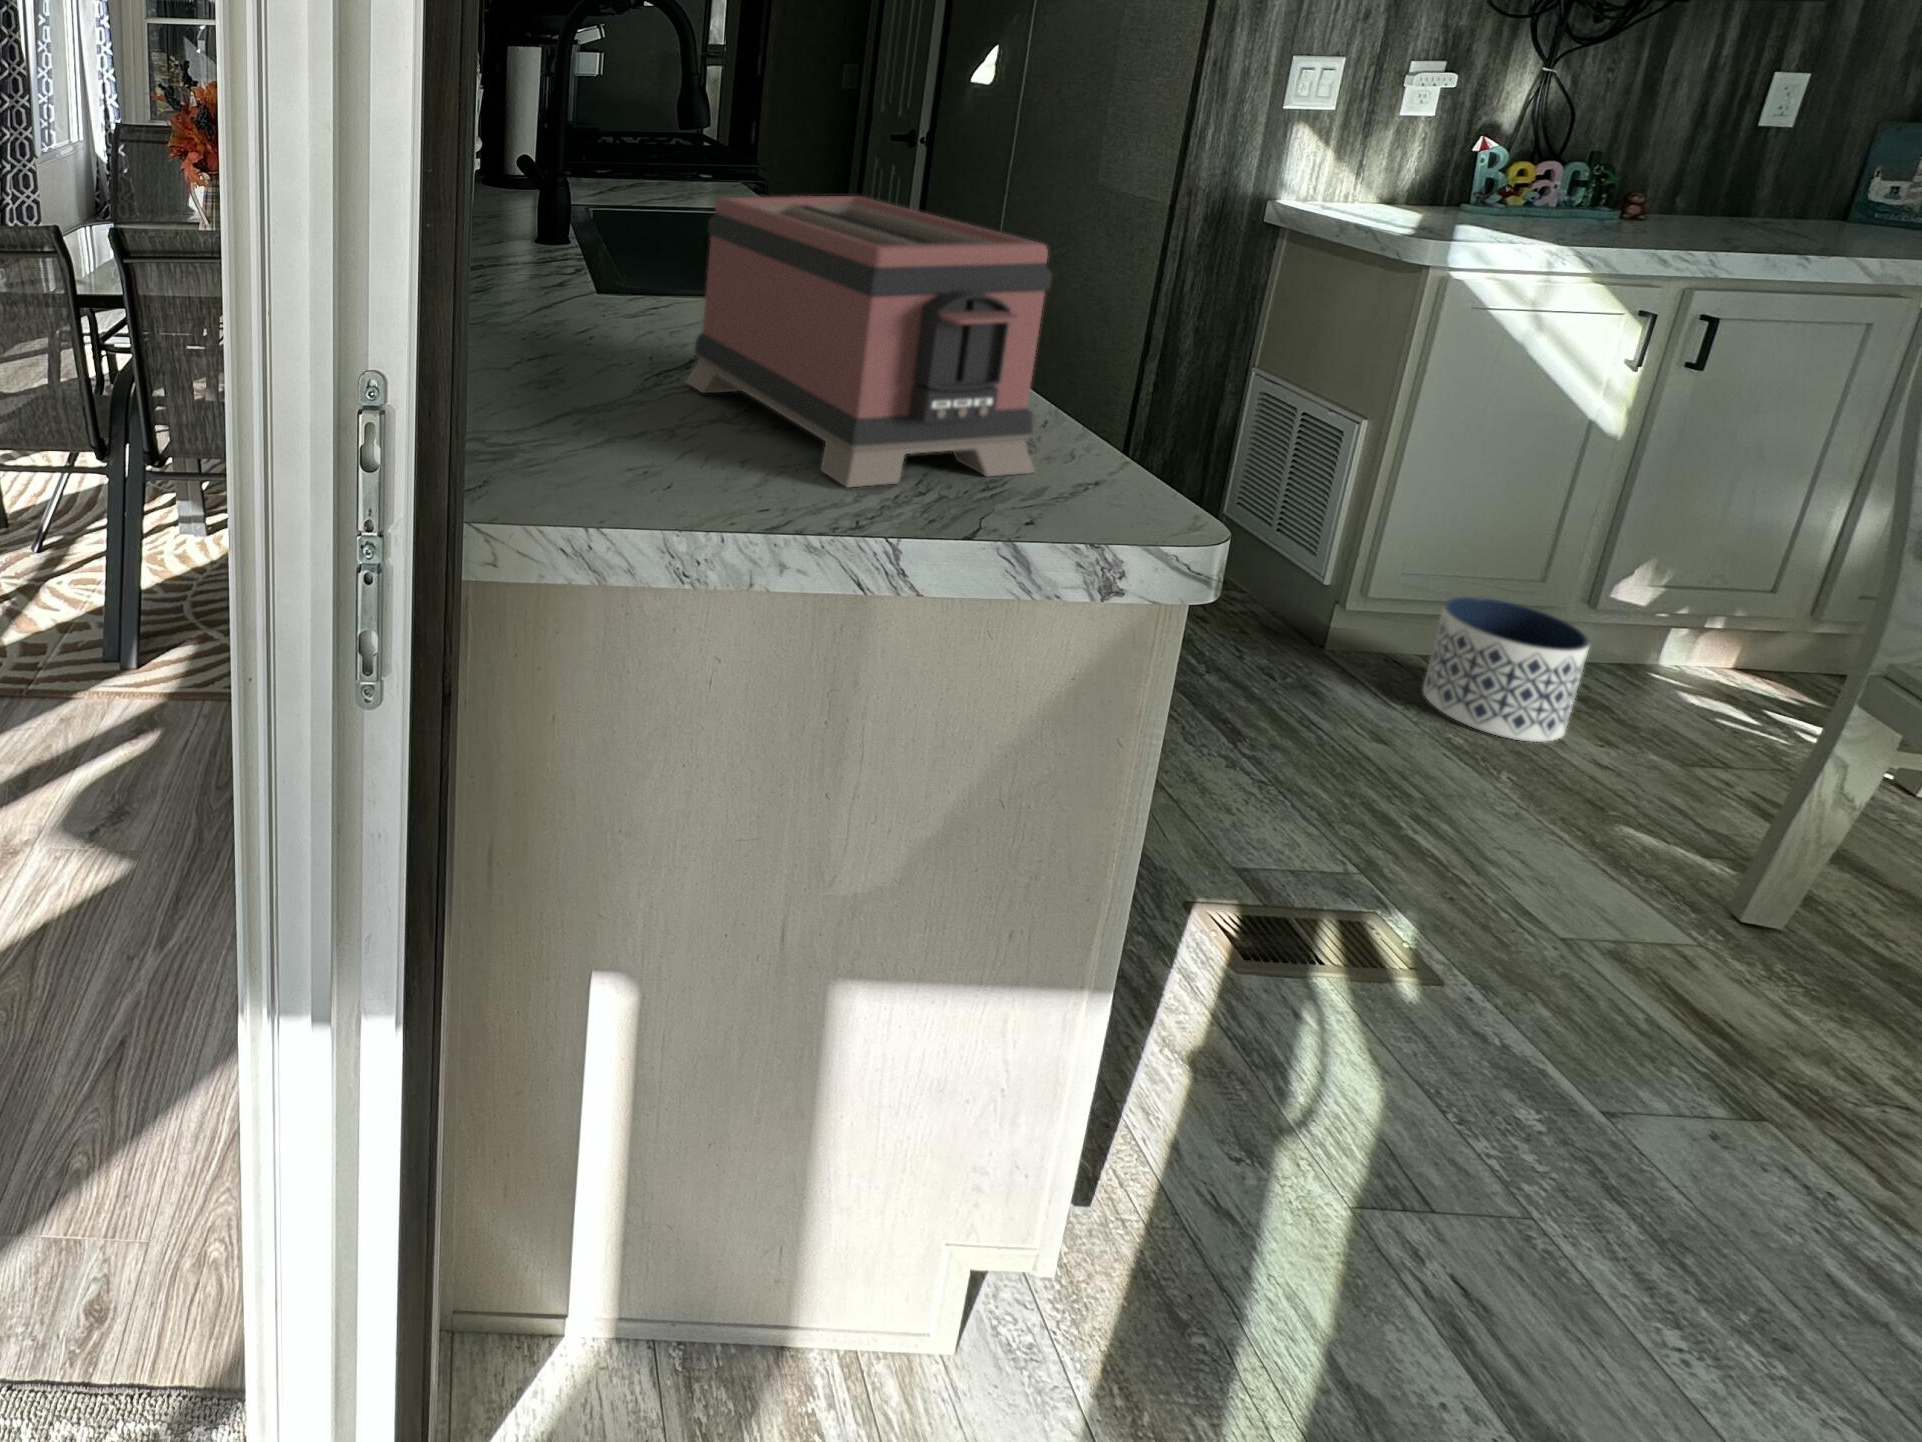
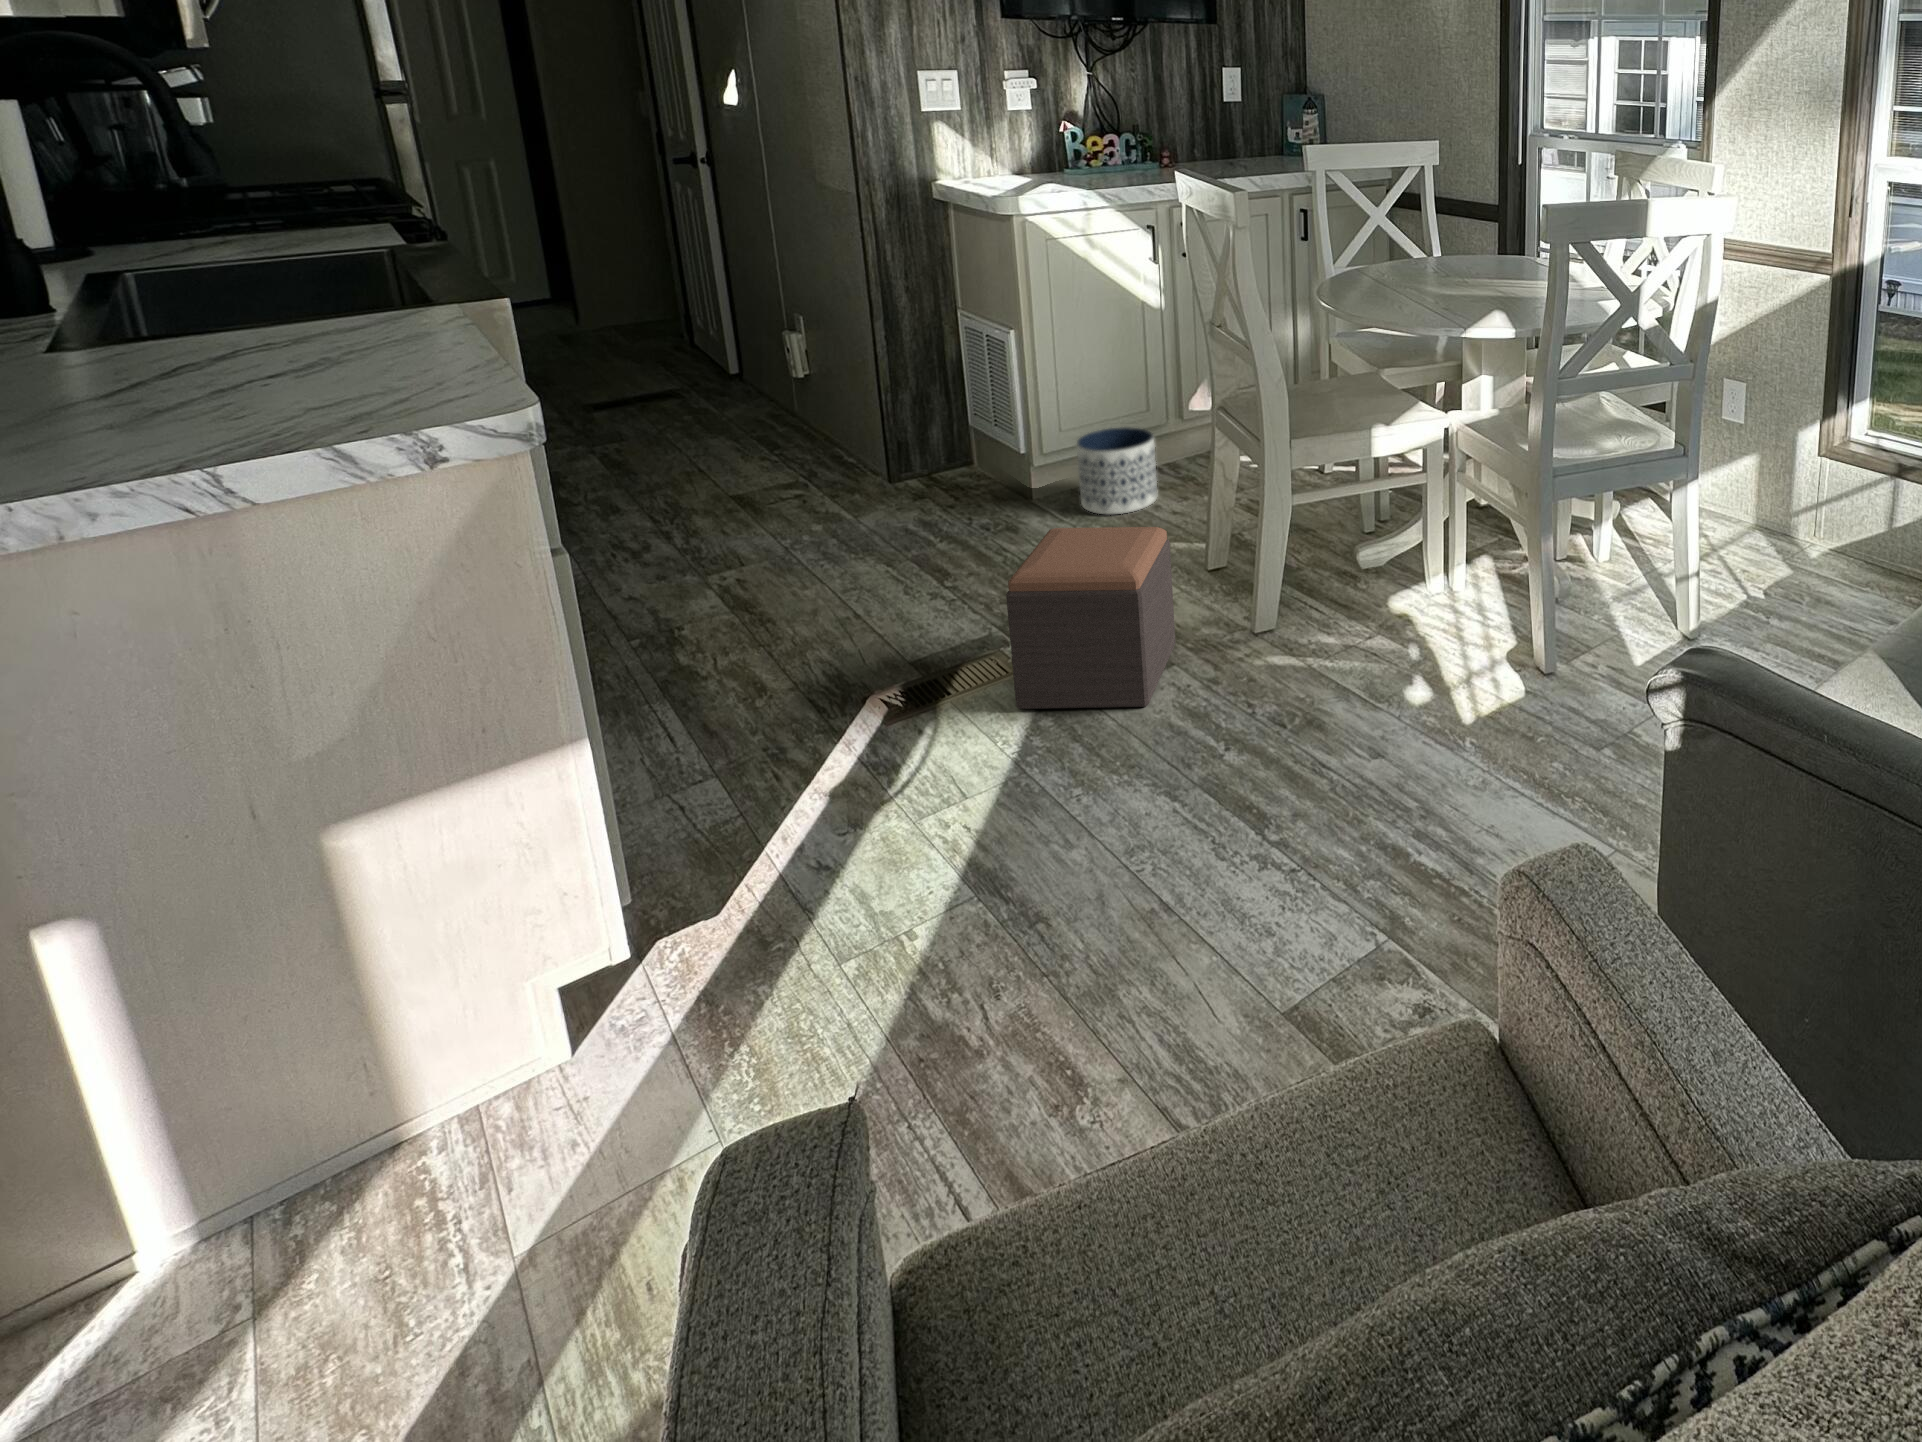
toaster: present [686,196,1052,487] -> none [60,221,406,445]
footstool: none [1468,795,1834,1204] -> present [1006,527,1175,709]

